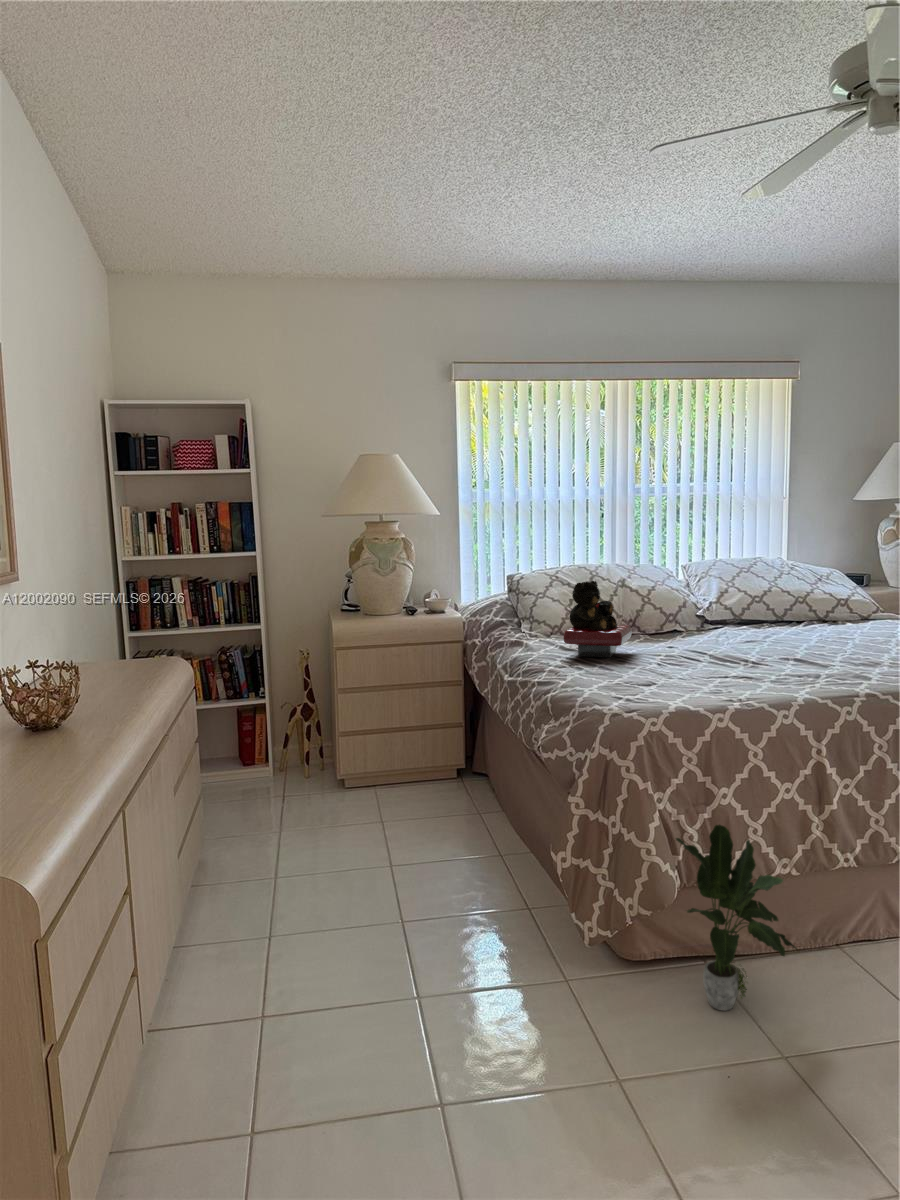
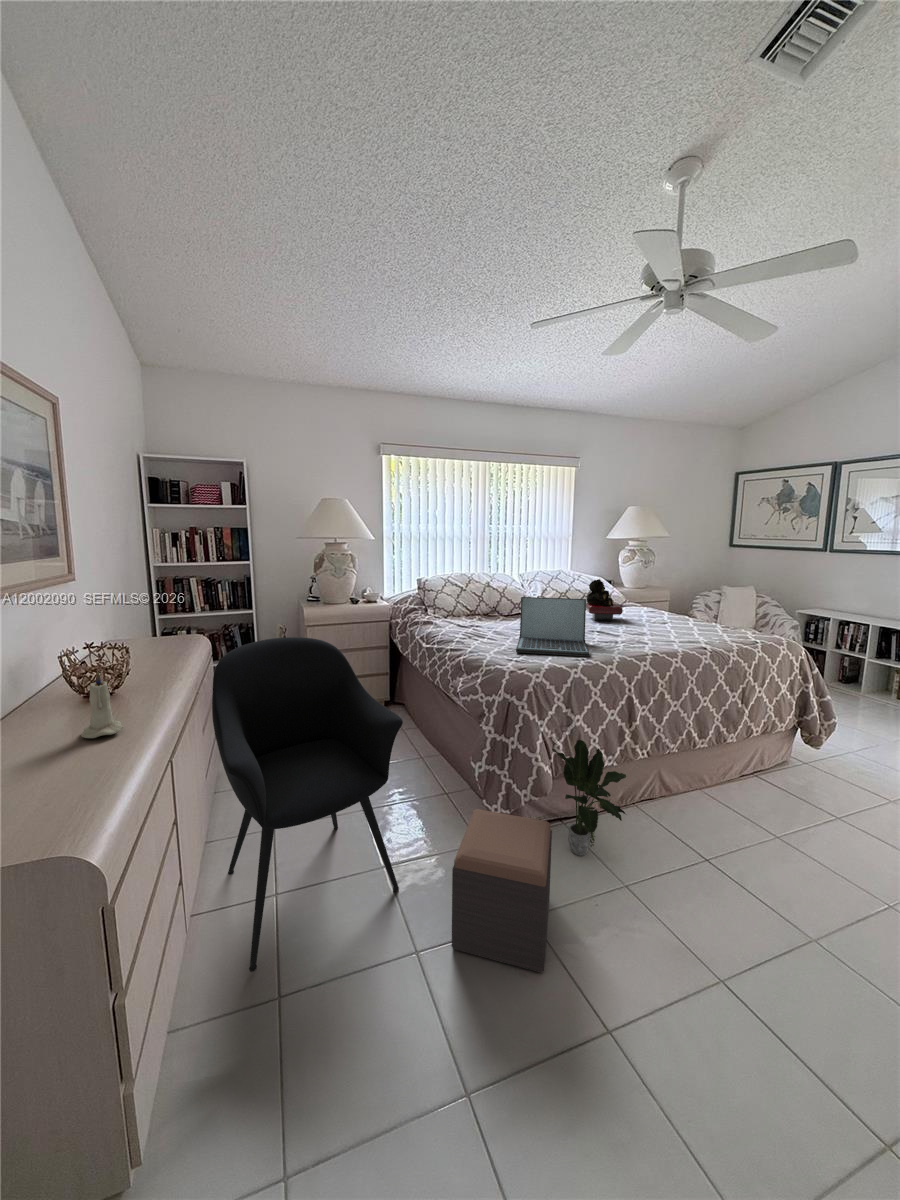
teddy bear: present [563,581,632,657] -> present [586,579,623,621]
laptop: none [635,599,765,696] -> present [516,597,590,657]
armchair: none [184,659,432,1092] -> present [212,637,403,972]
candle: none [33,687,76,765] -> present [81,671,123,738]
footstool: none [489,914,653,1149] -> present [452,809,552,973]

